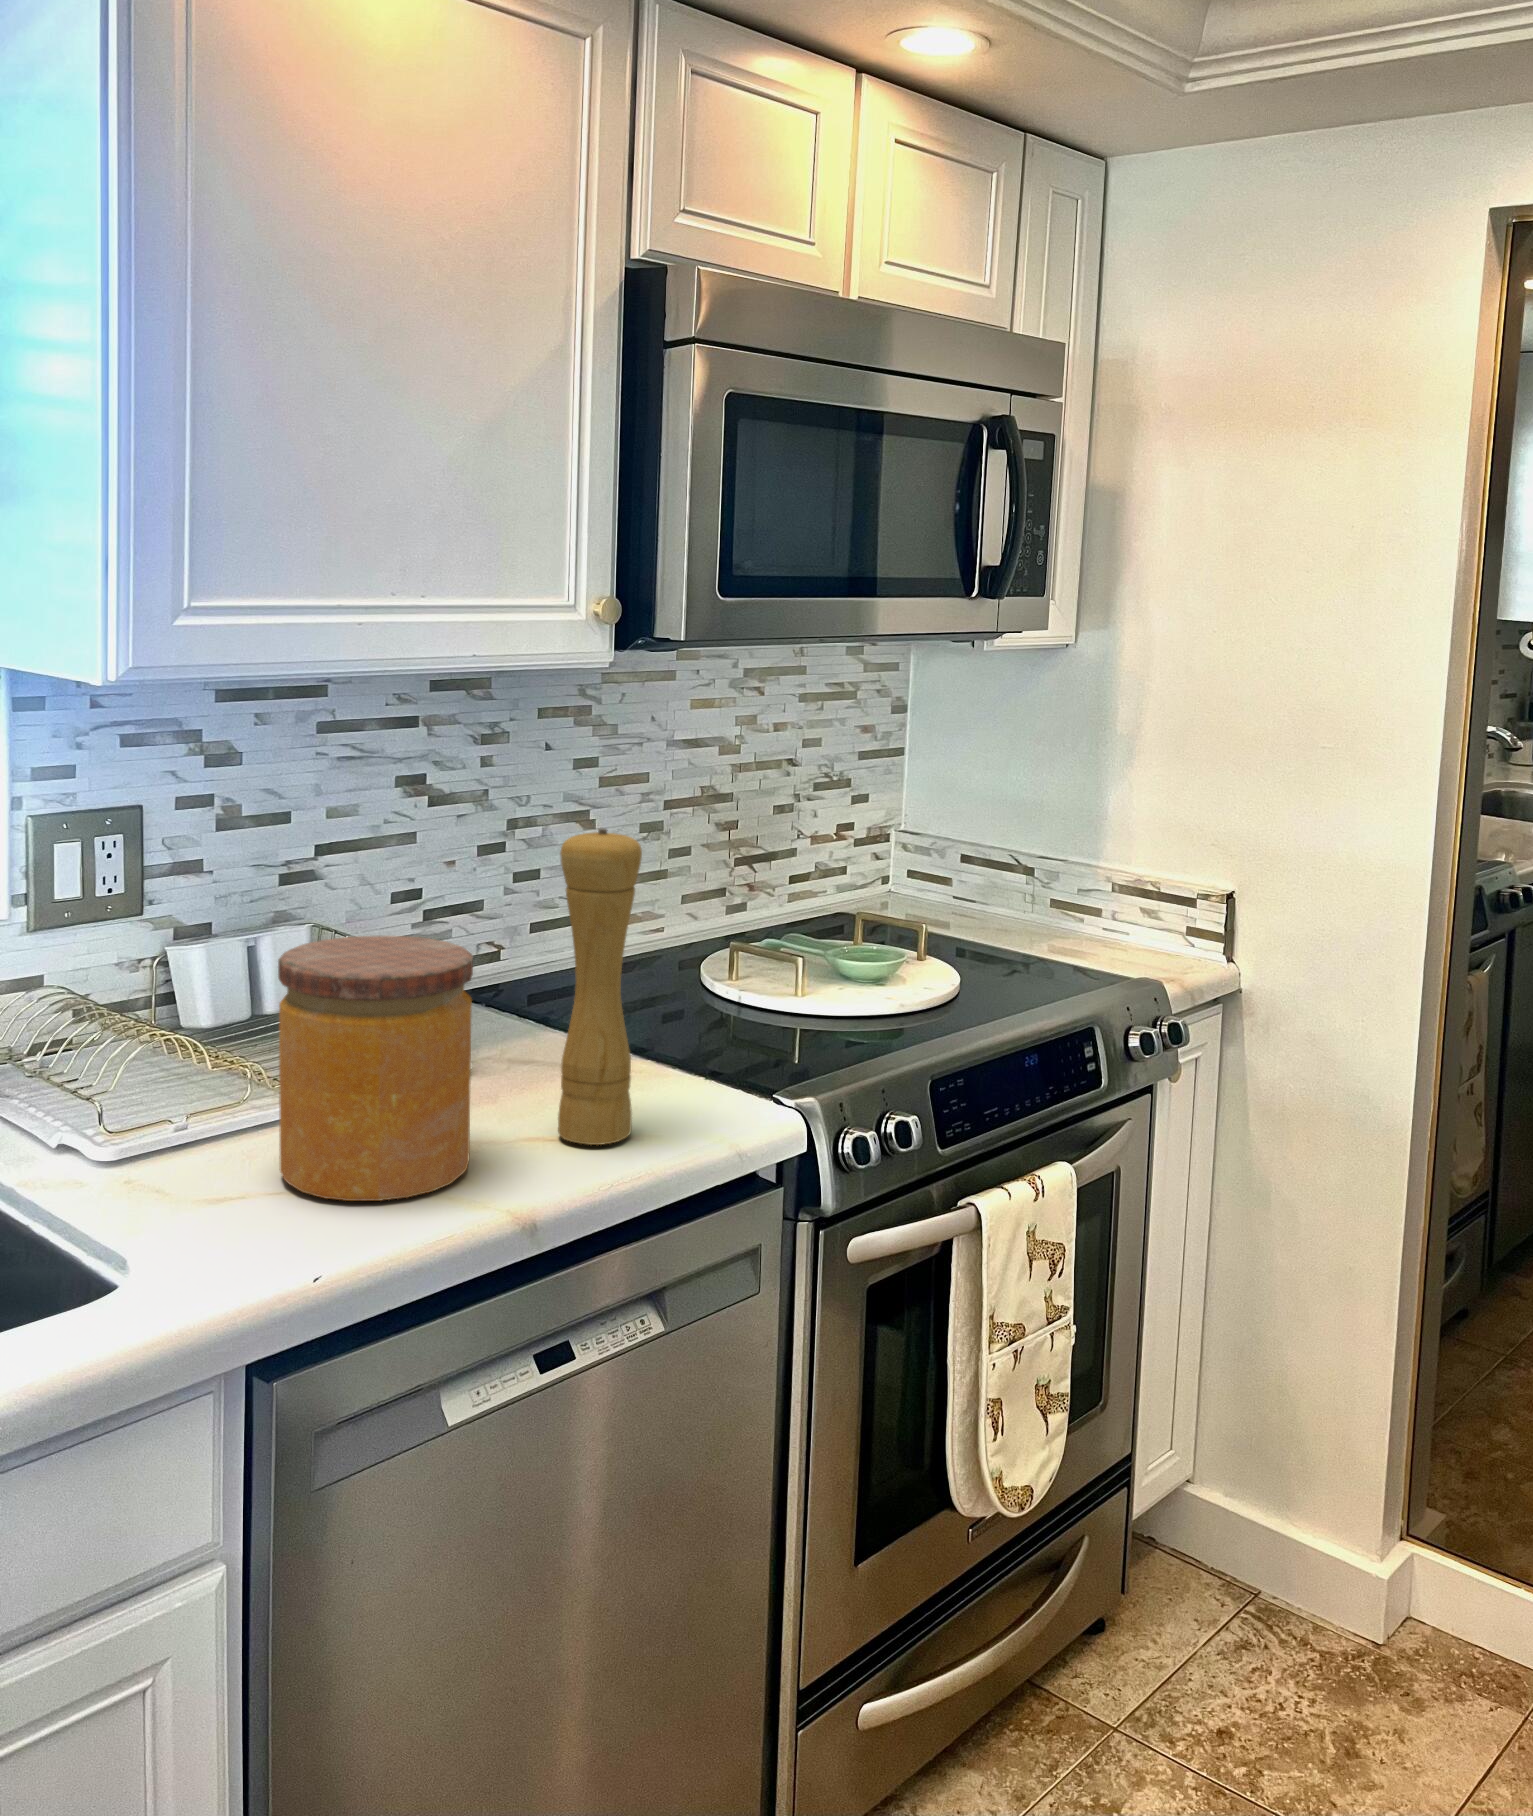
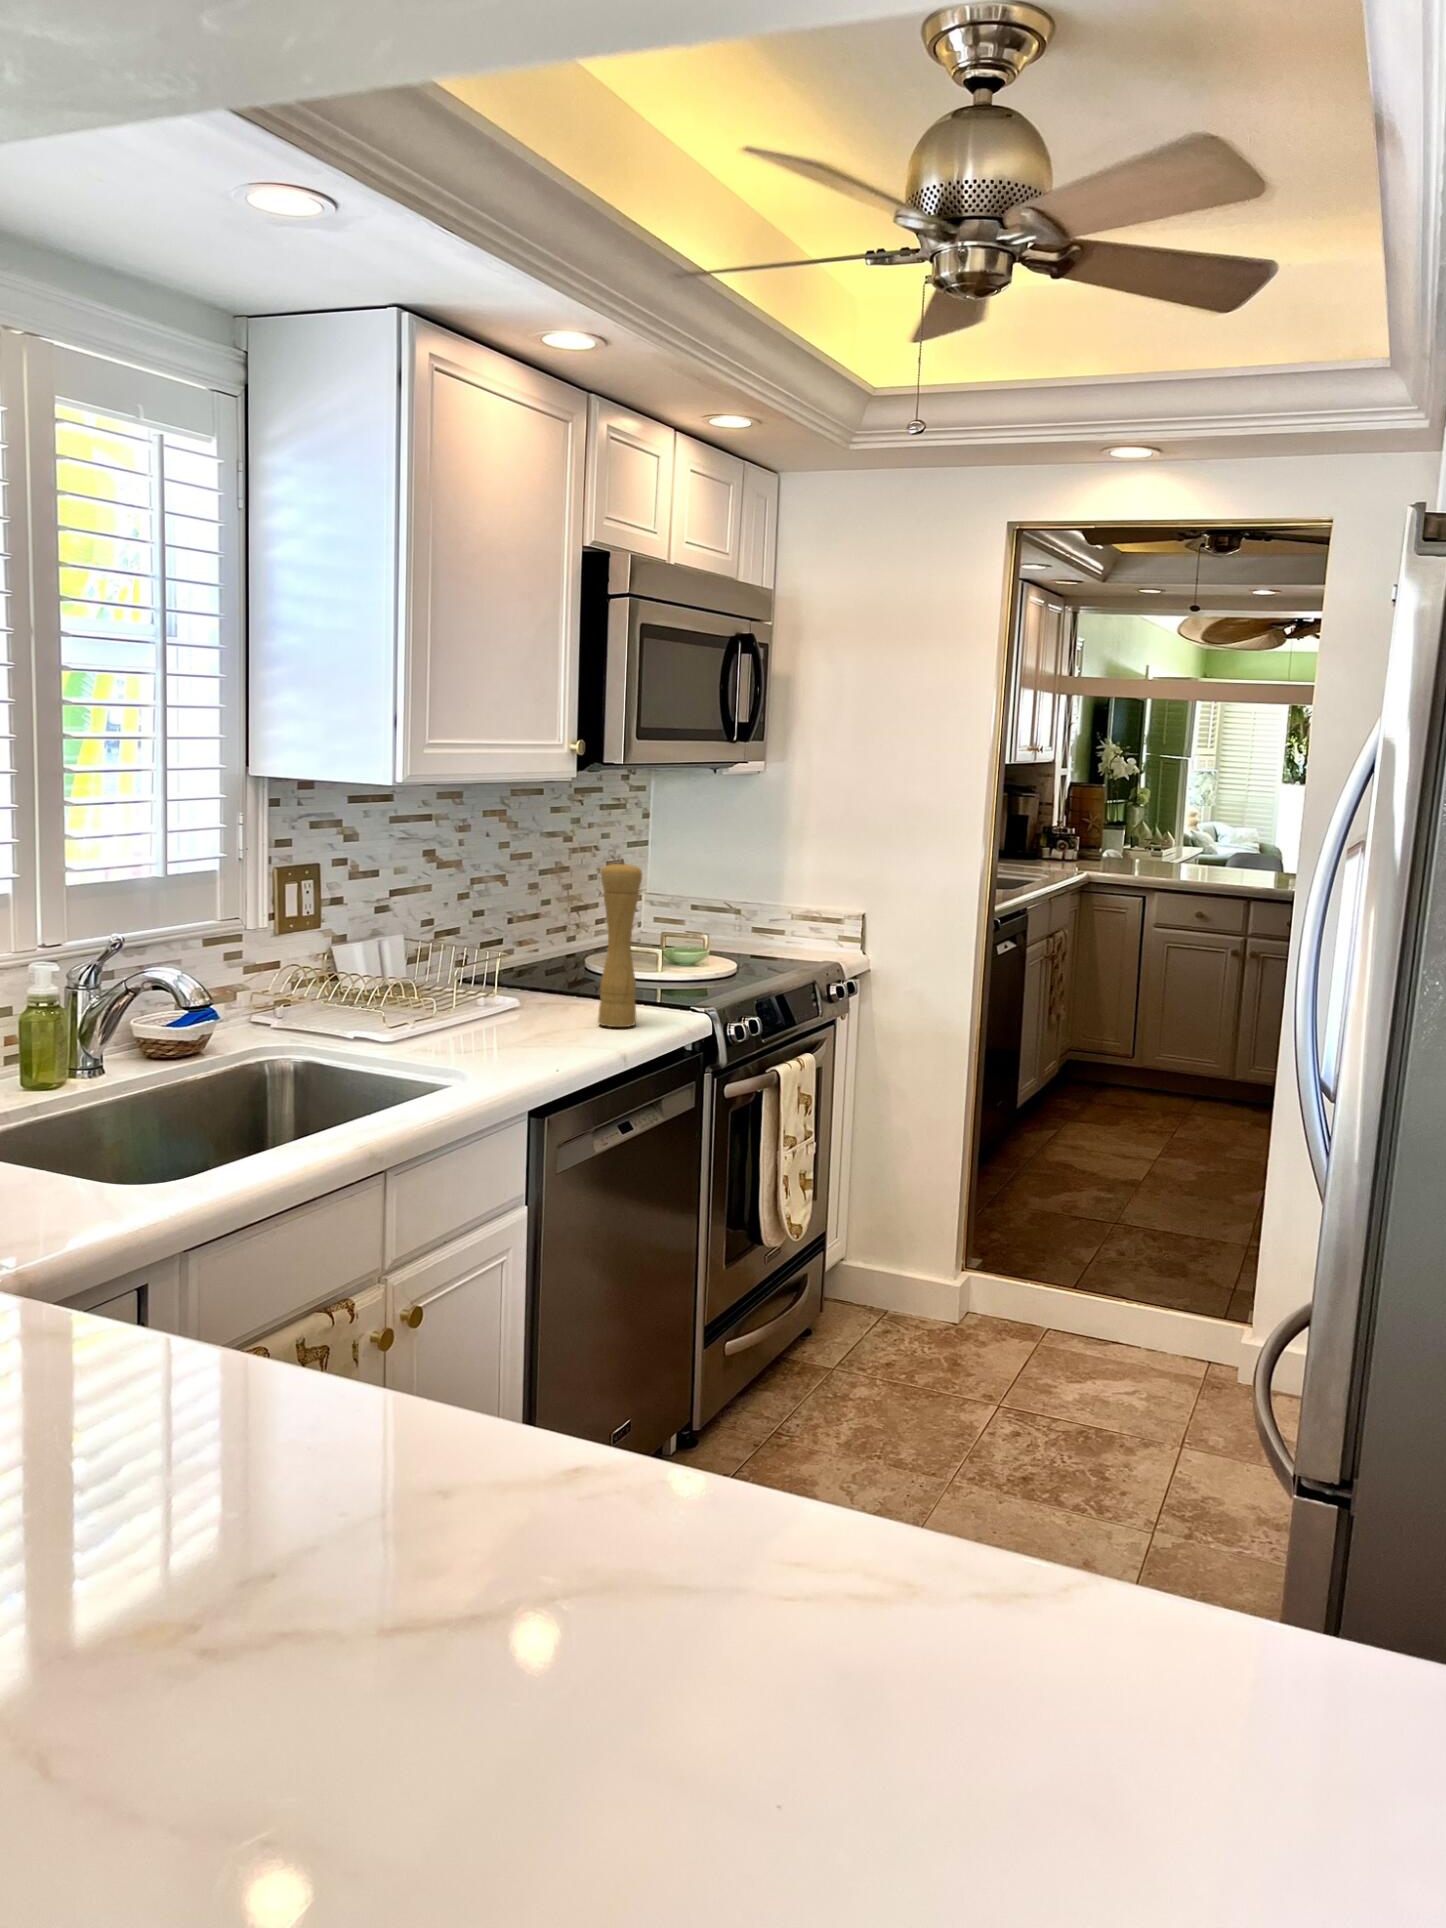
jar: present [278,936,473,1201] -> none [478,920,578,1049]

